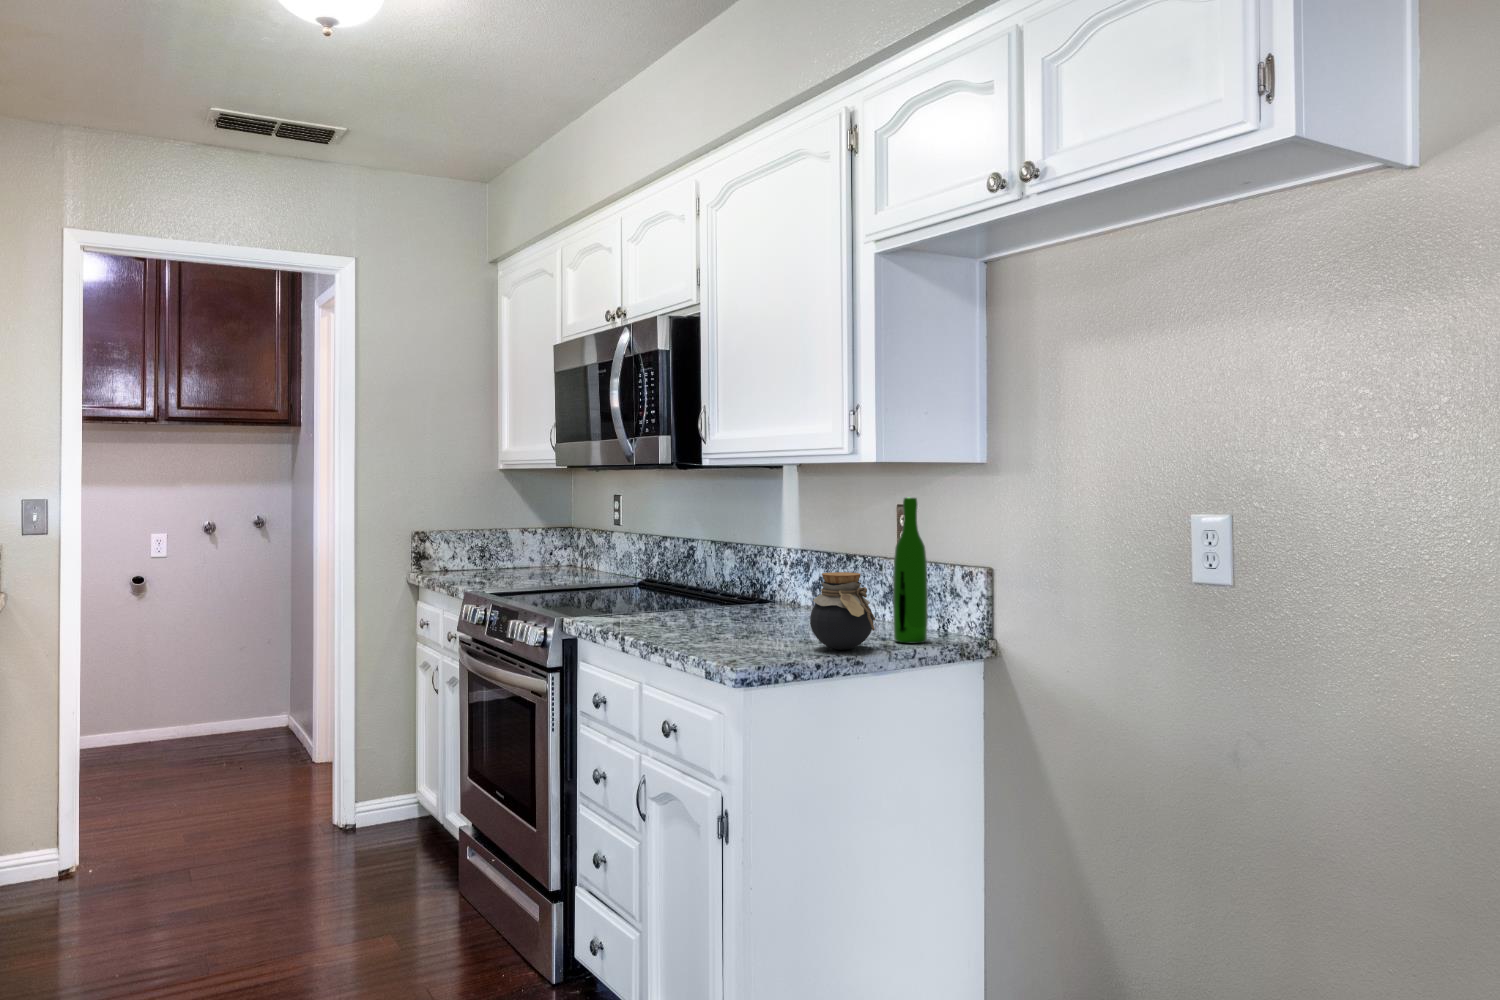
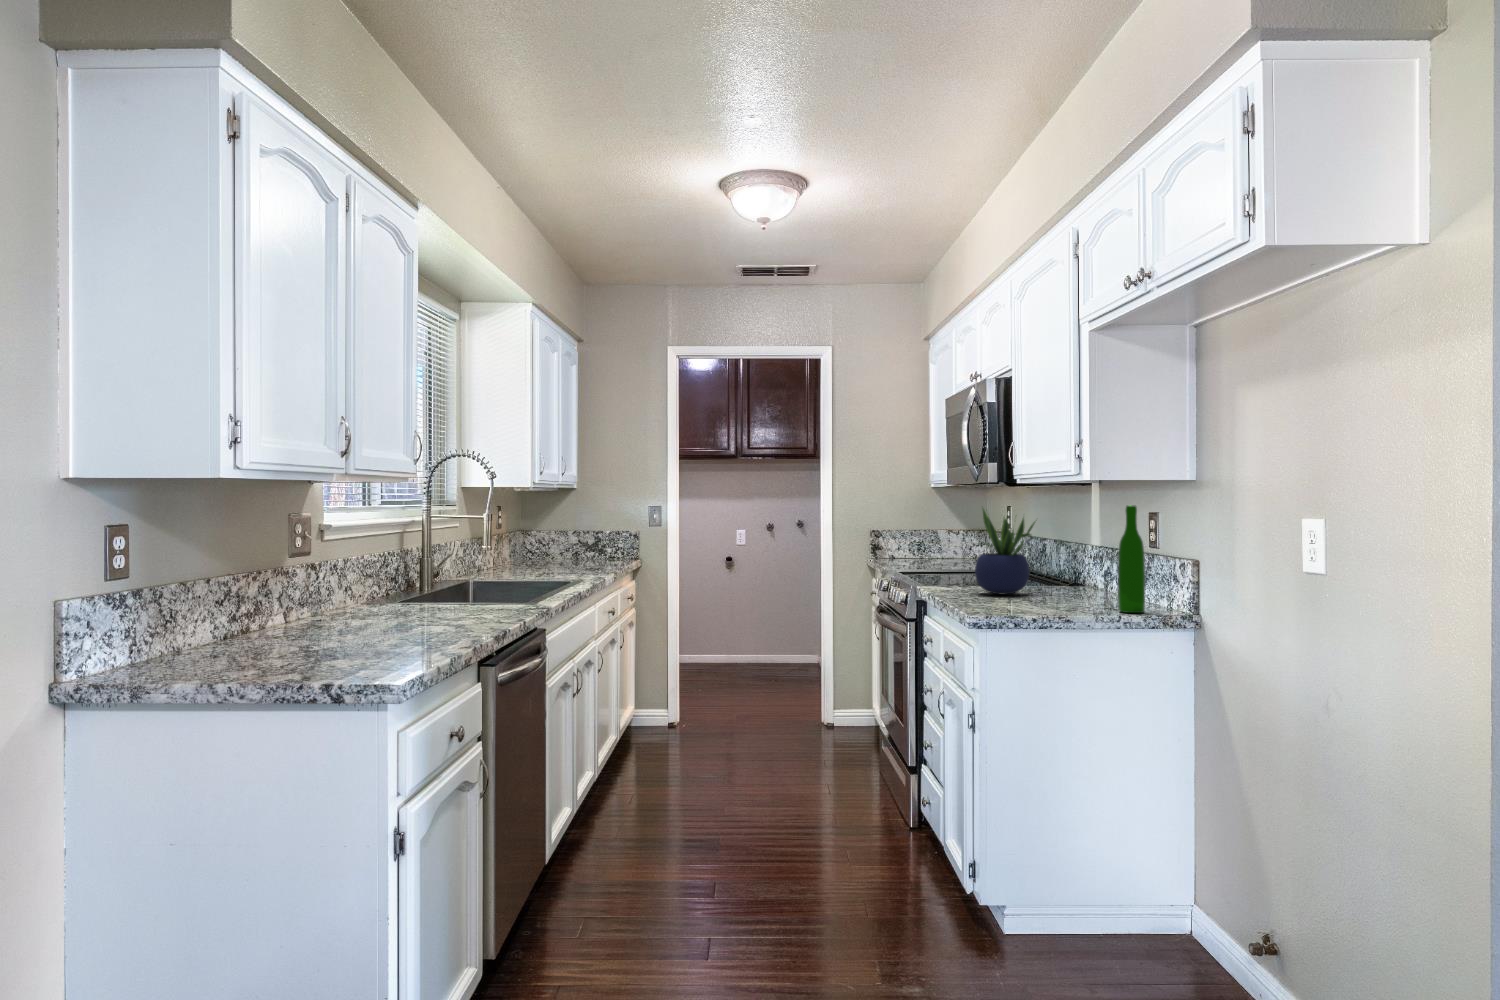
potted plant: none [658,498,745,624] -> present [975,509,1035,594]
jar: present [810,572,875,650] -> none [1045,558,1093,613]

